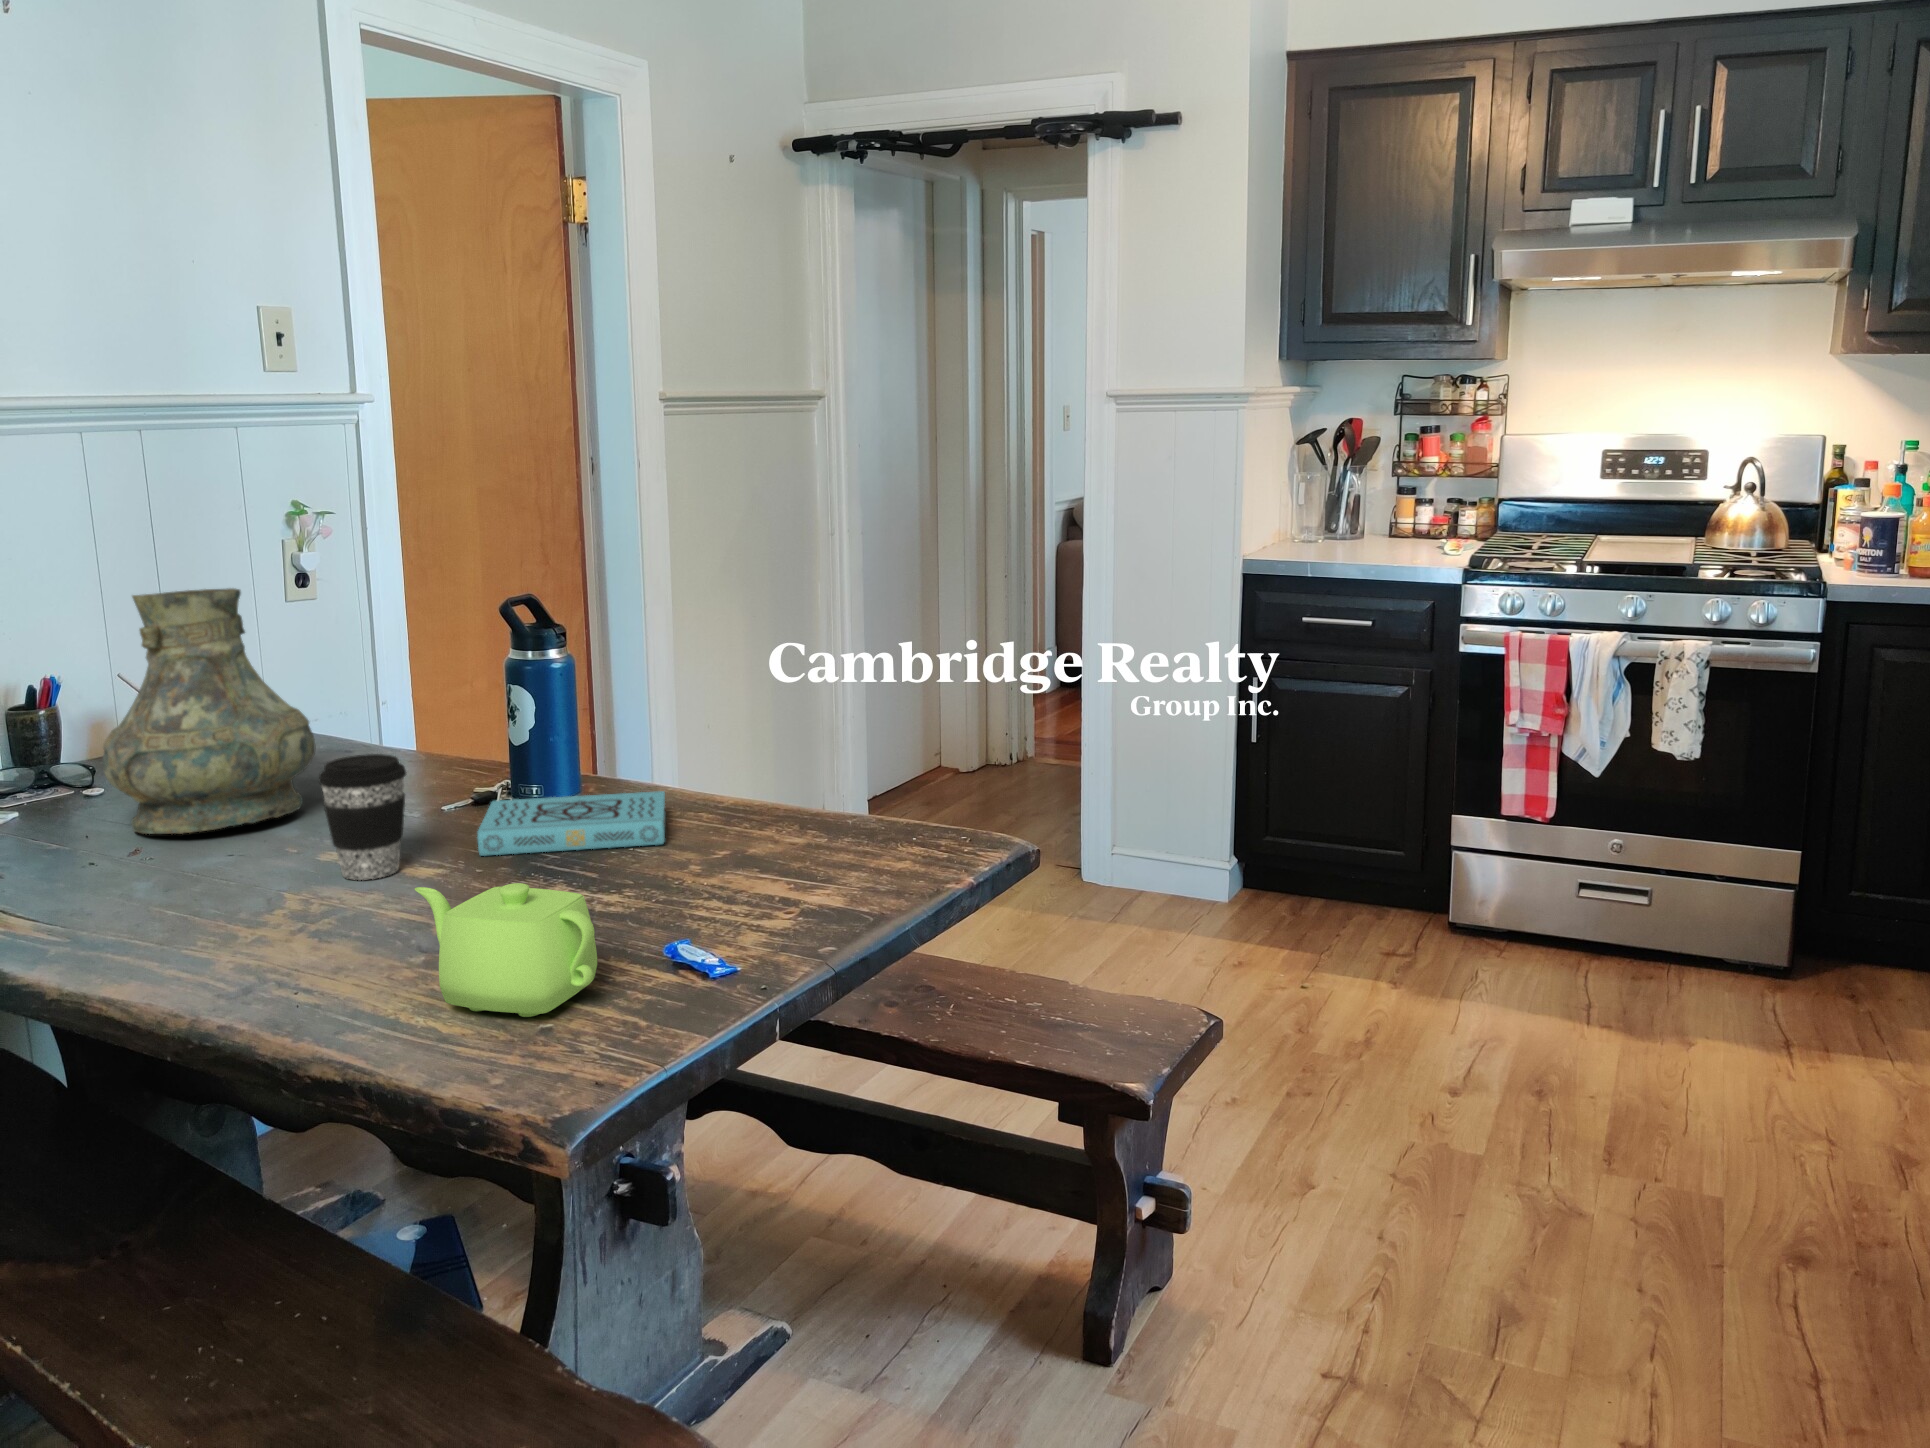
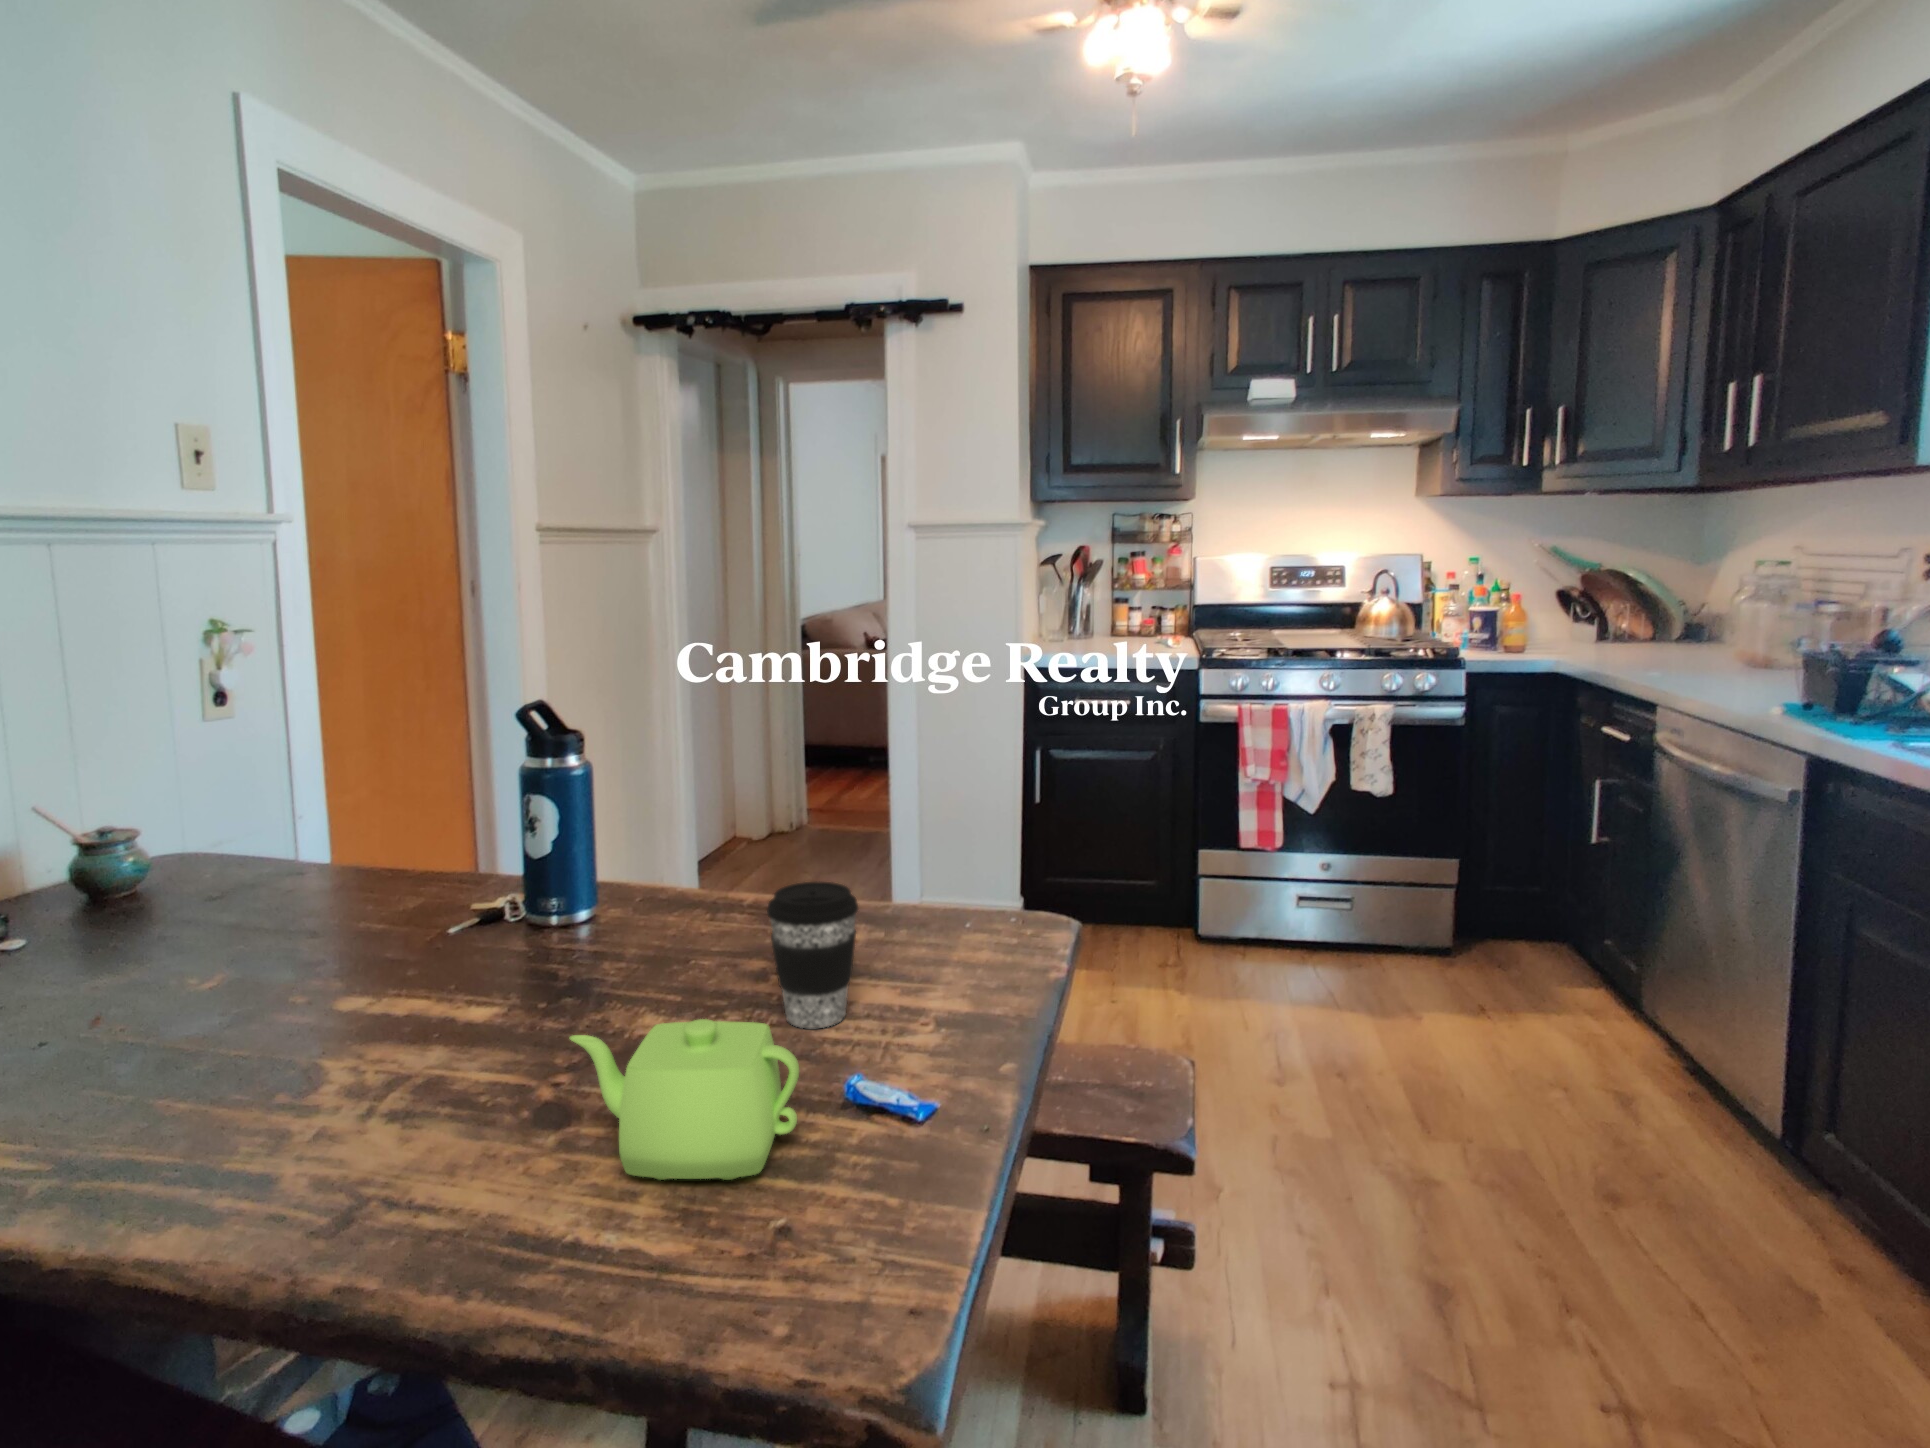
vase: present [103,588,315,834] -> none [51,707,301,987]
coffee cup: present [318,754,407,880] -> present [767,882,858,1028]
book: present [477,791,666,856] -> none [509,890,711,977]

